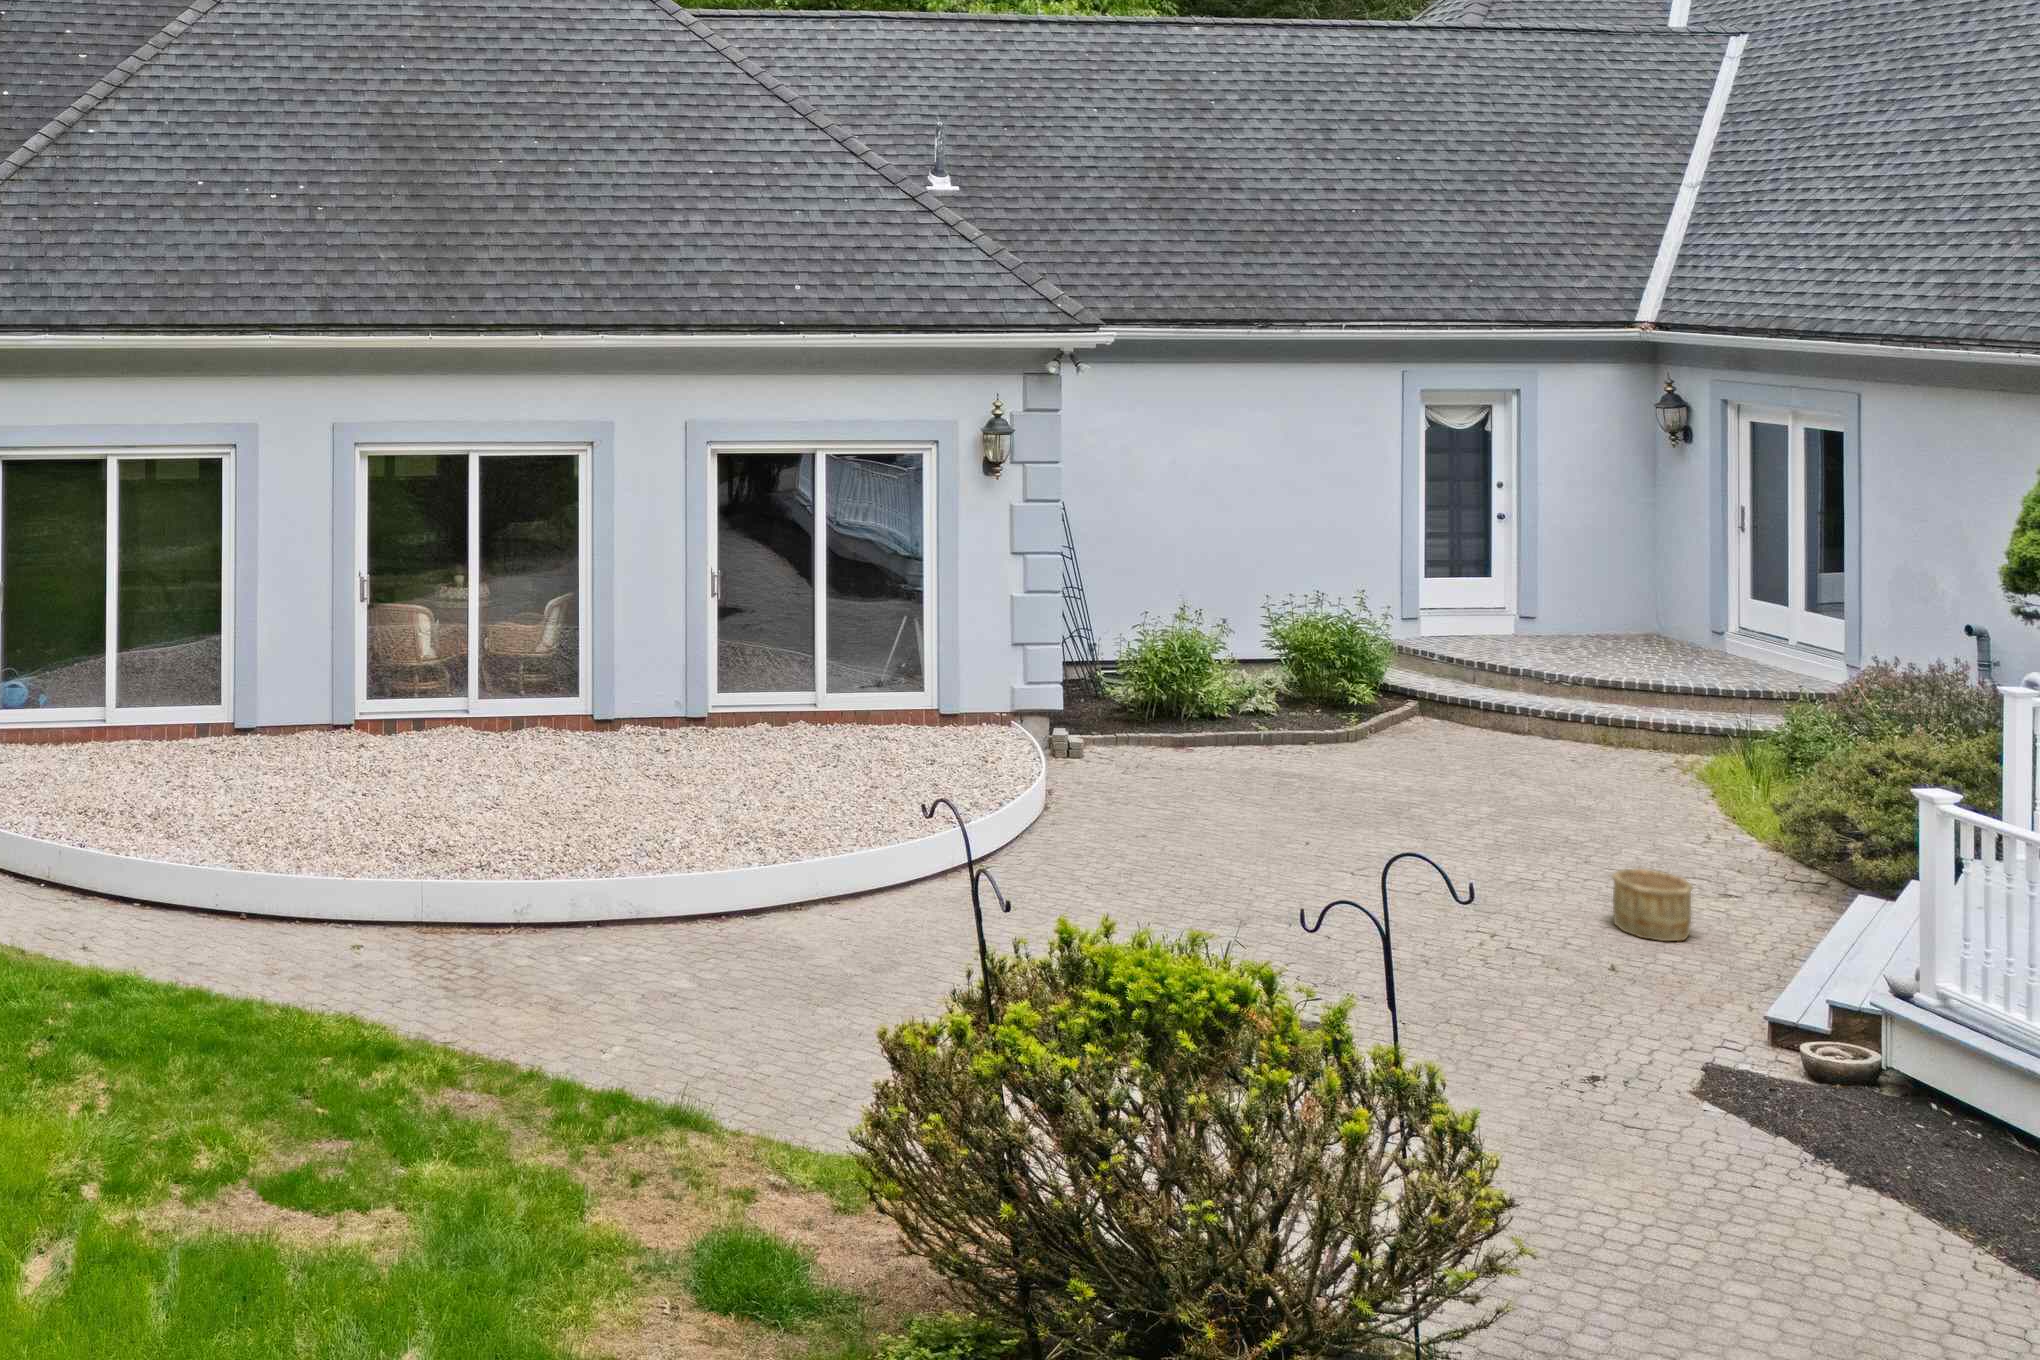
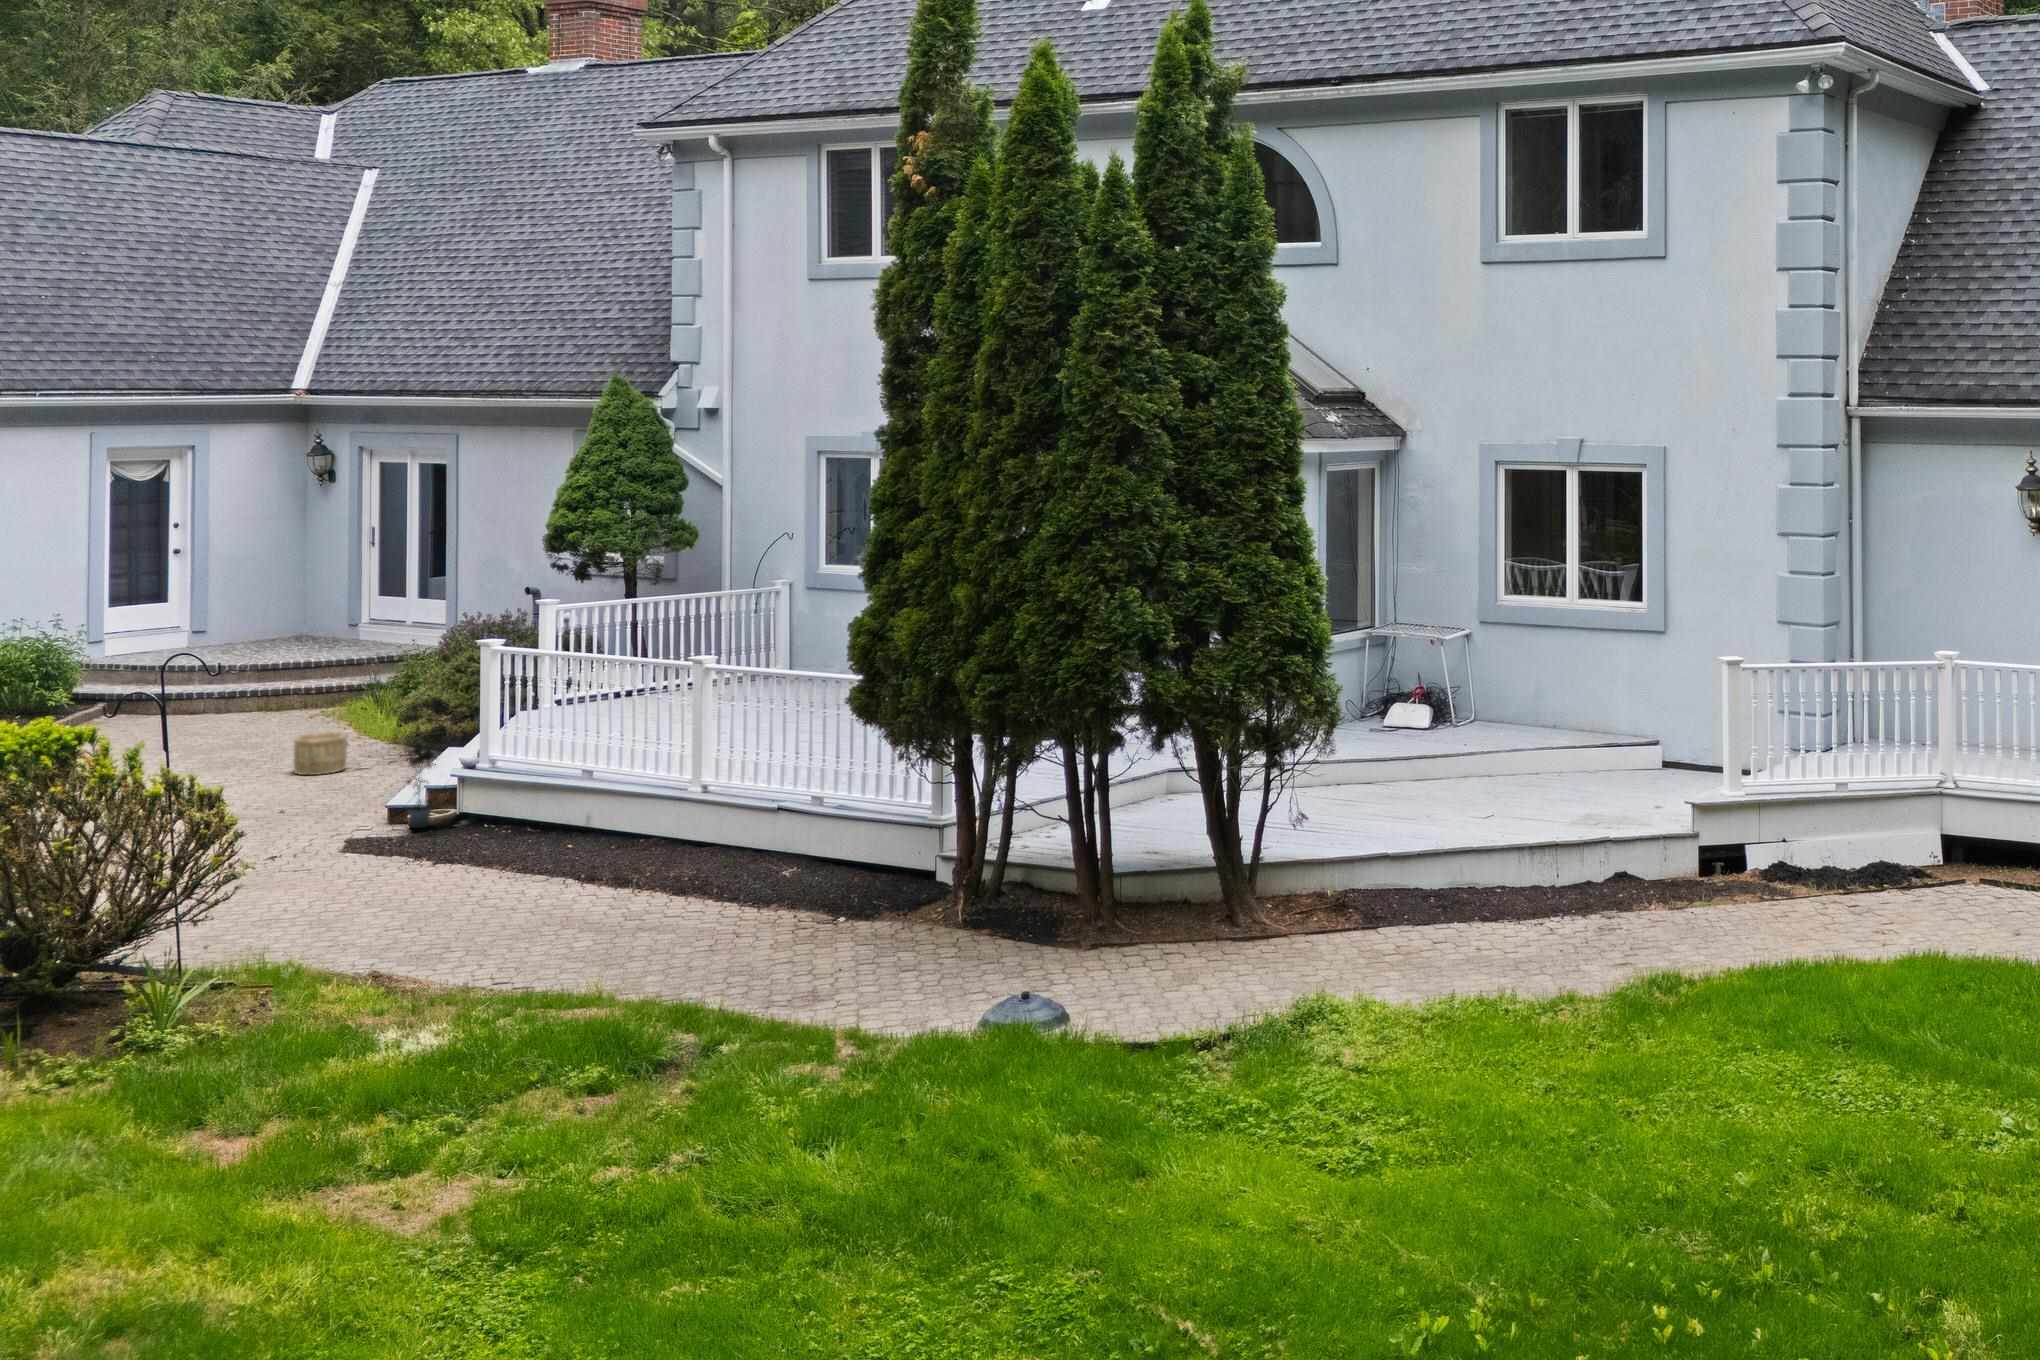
potted plant: none [1770,1029,1860,1197] -> present [407,731,444,828]

